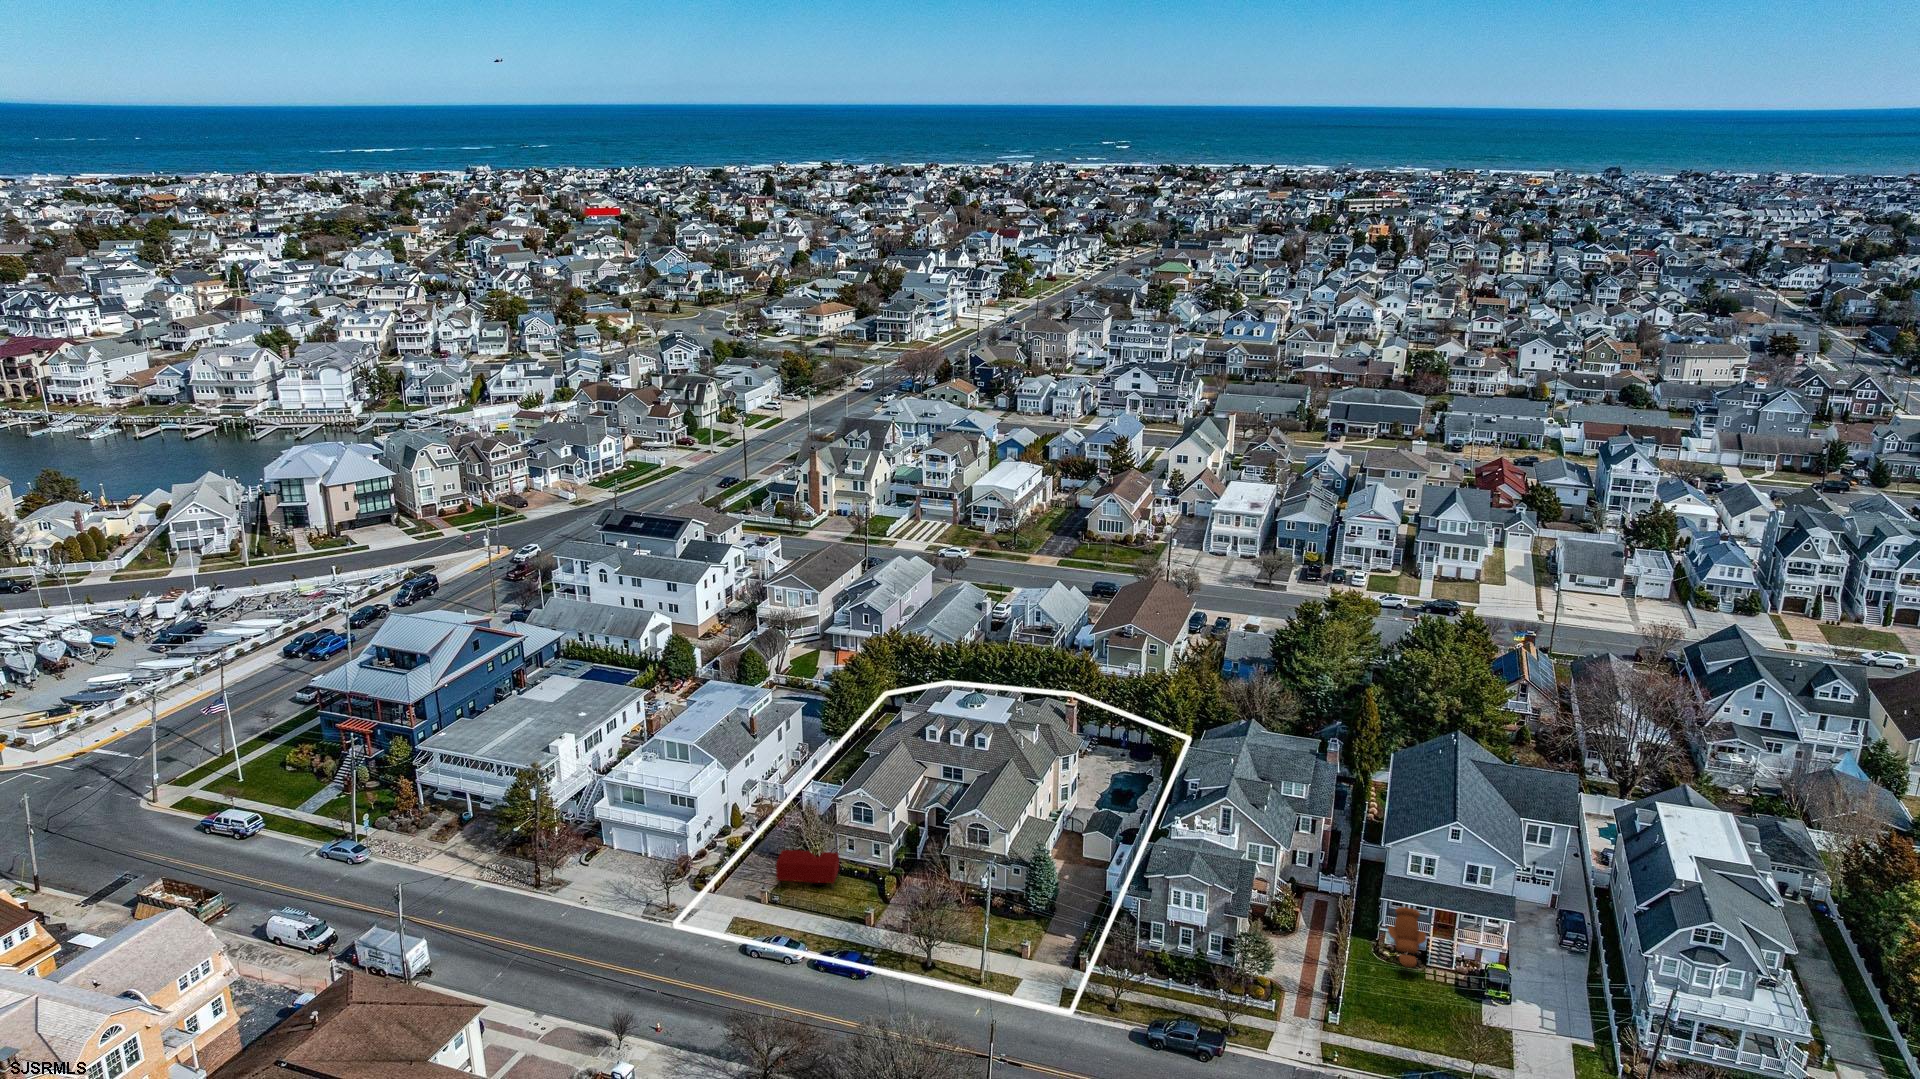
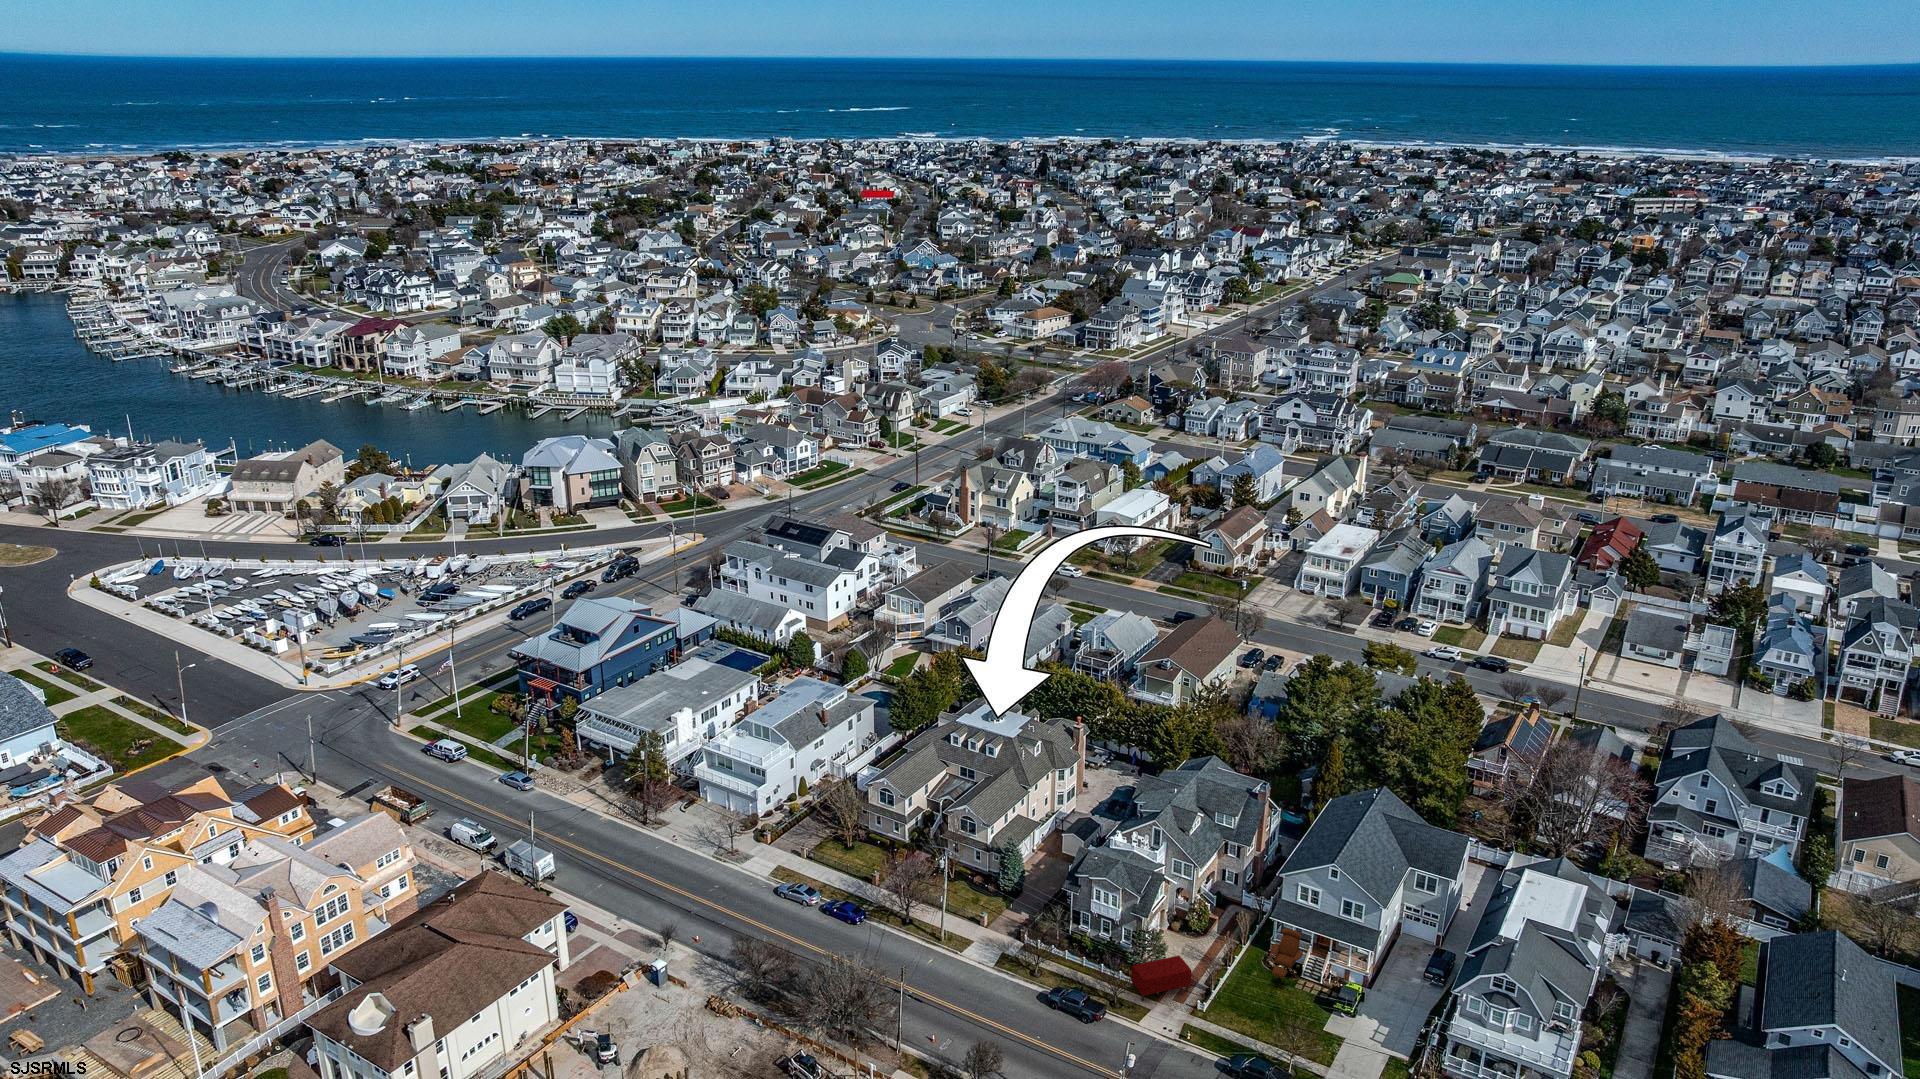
bench: present [776,850,839,890] -> present [1131,956,1192,1001]

